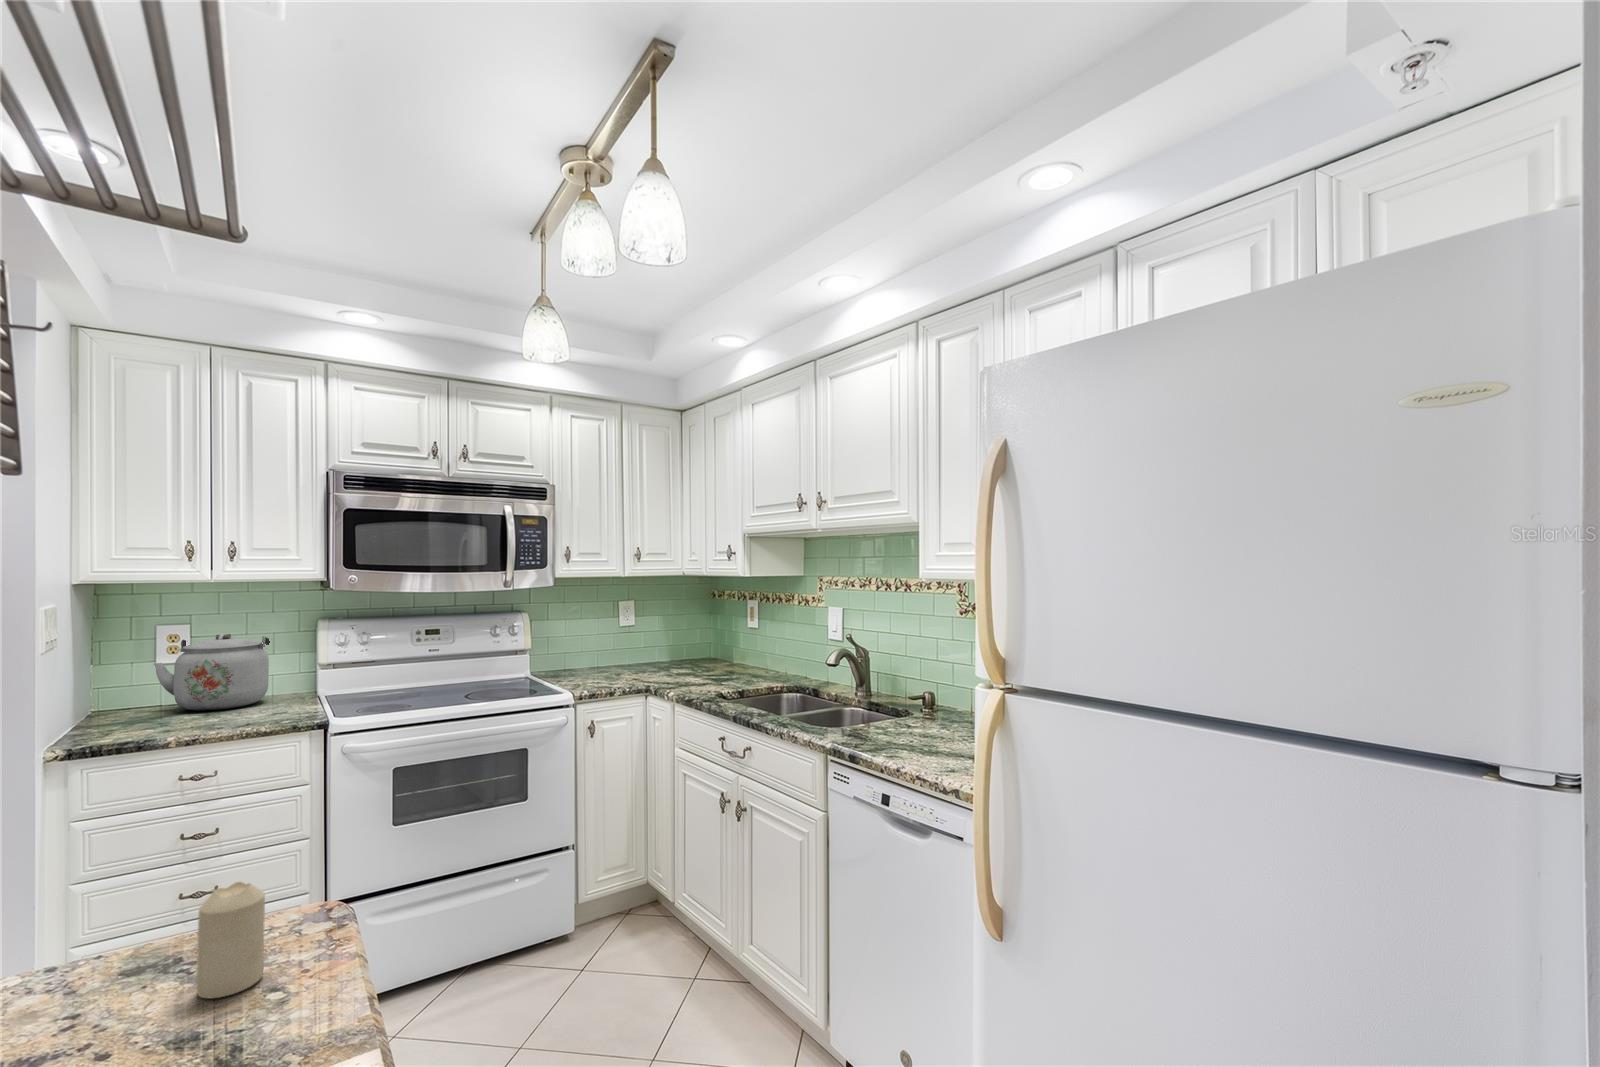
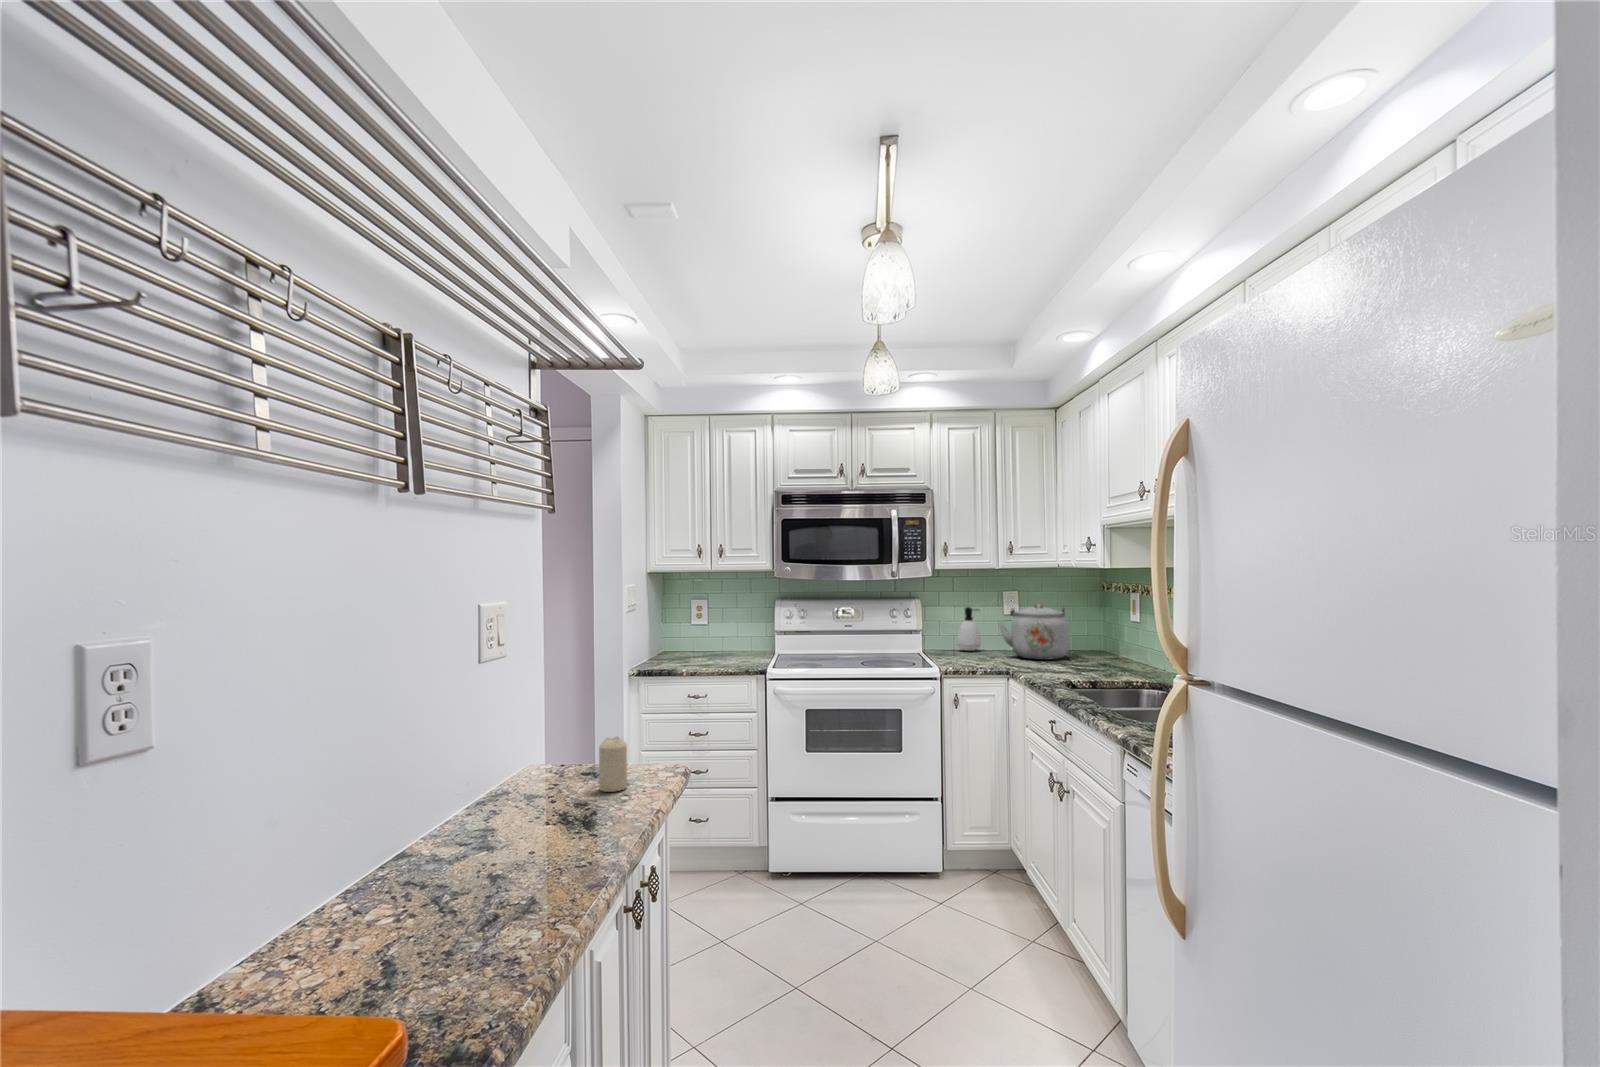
soap dispenser: none [568,620,596,670] -> present [957,607,981,651]
kettle: present [154,633,270,710] -> present [999,604,1069,660]

